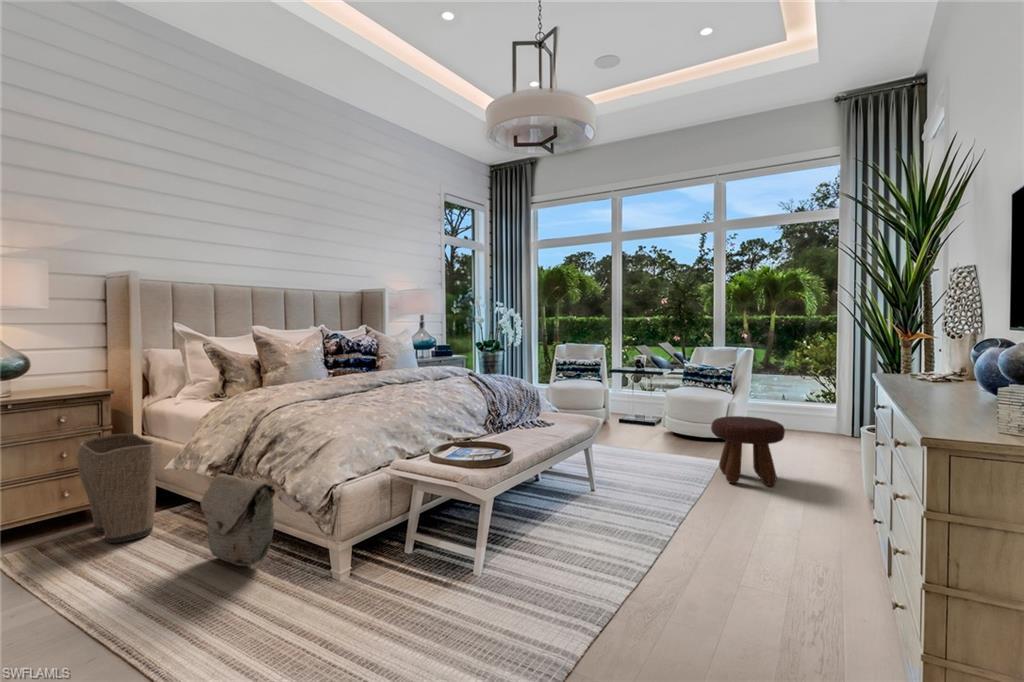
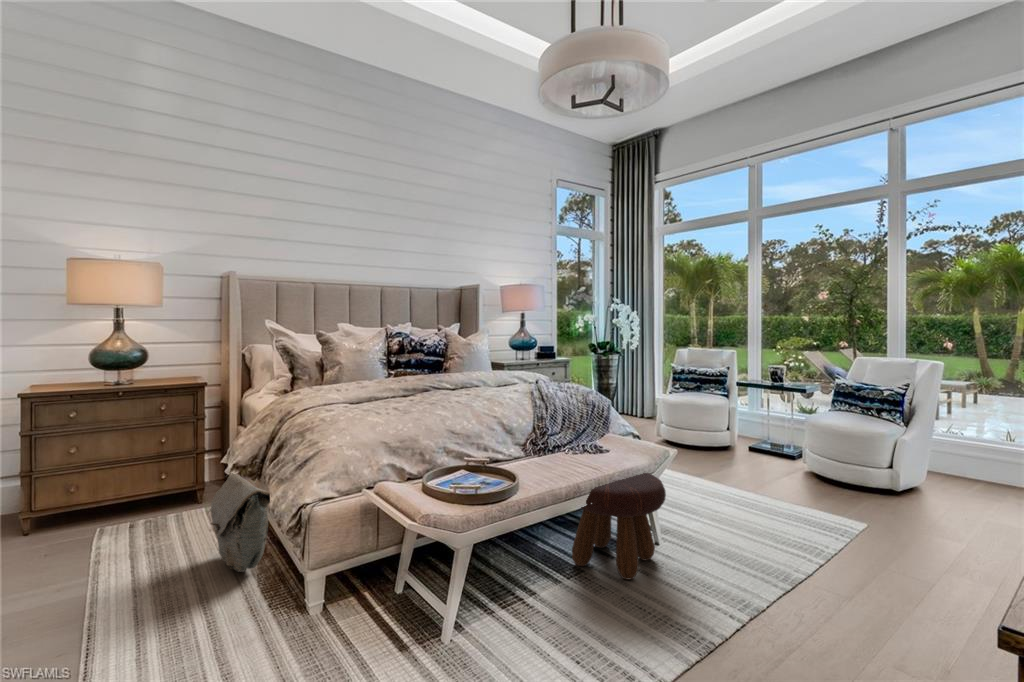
footstool: present [711,416,785,486] -> present [572,473,666,579]
laundry basket: present [77,434,156,543] -> none [144,423,203,527]

